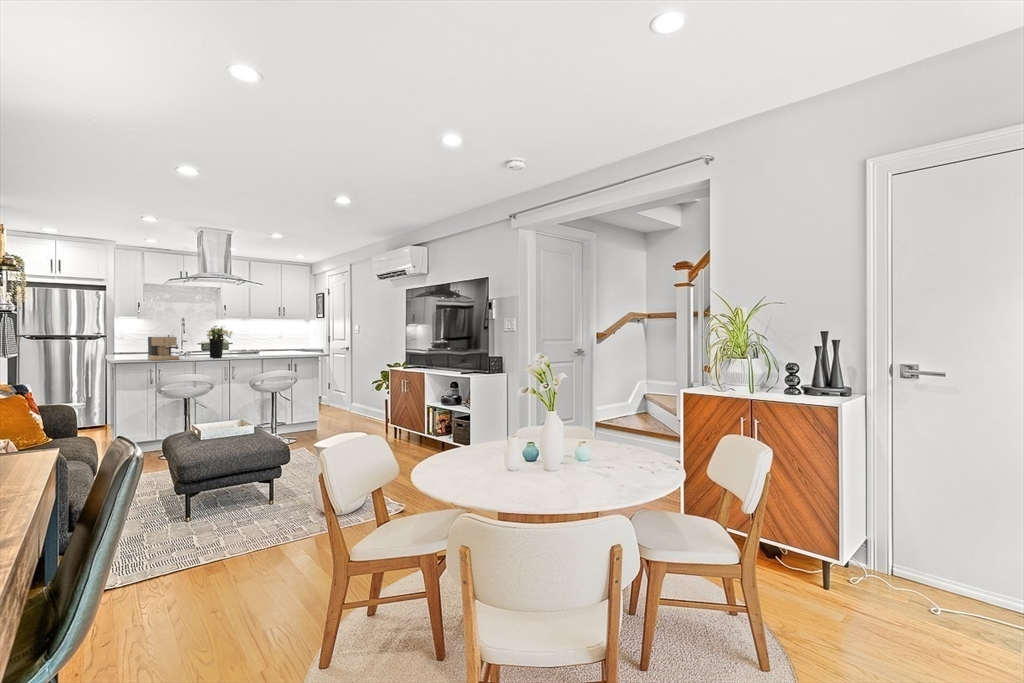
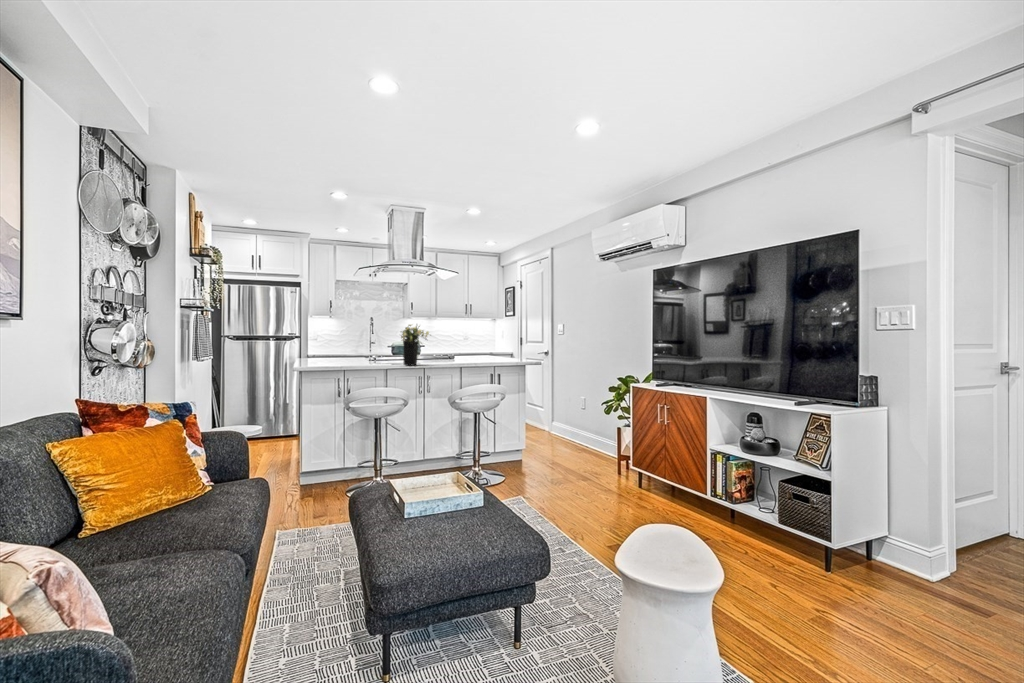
coffee maker: present [148,335,180,360] -> none [337,336,371,368]

